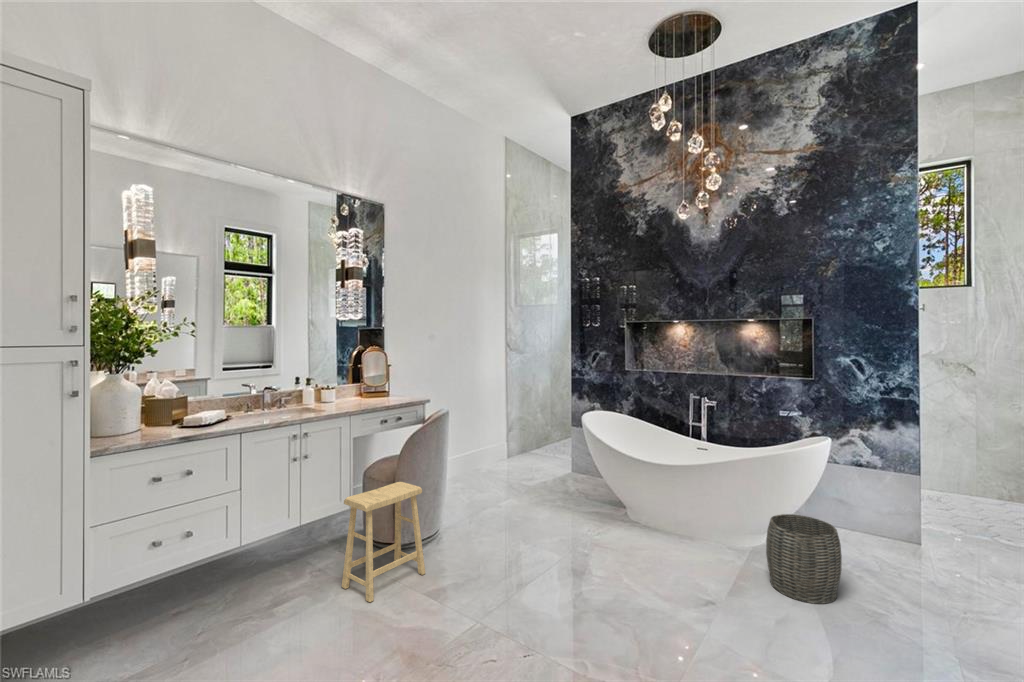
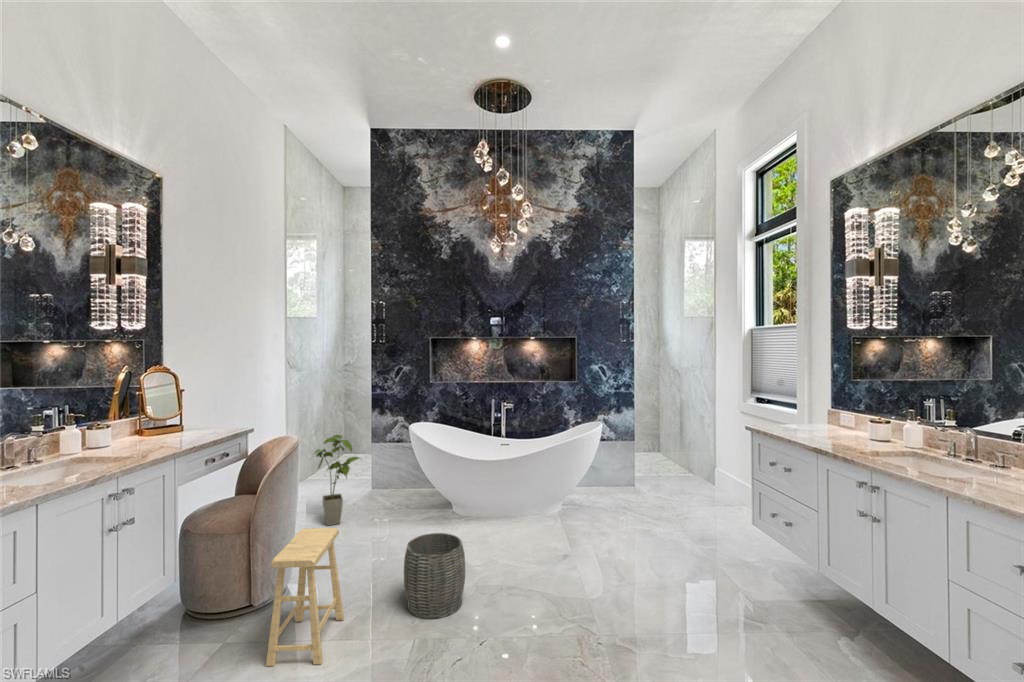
house plant: none [493,412,538,497] -> present [315,435,360,526]
woven basket: present [766,514,842,604] -> present [404,533,465,619]

